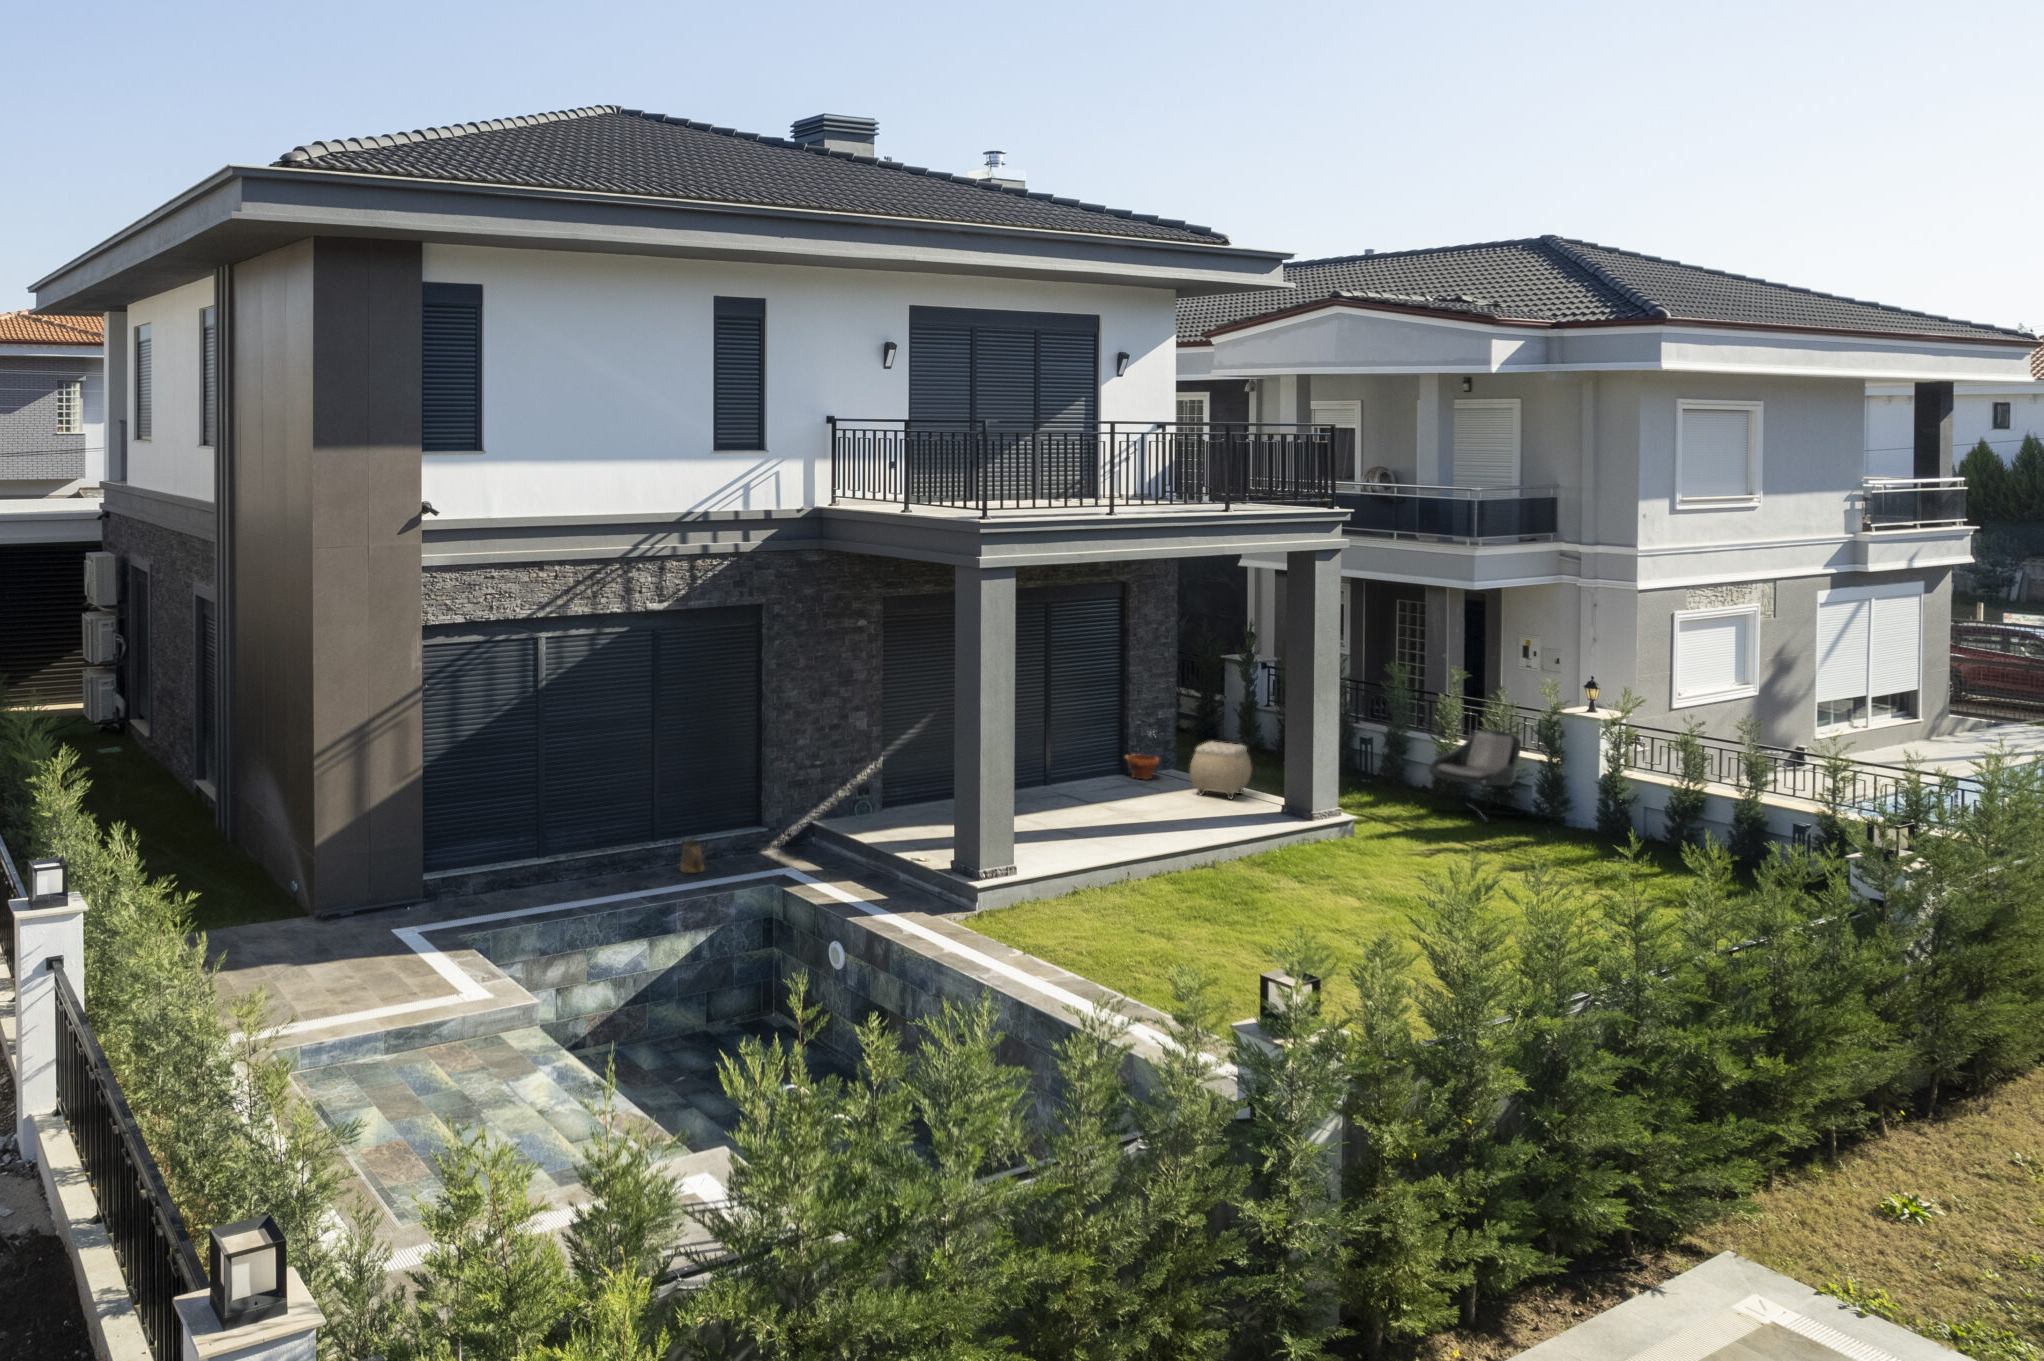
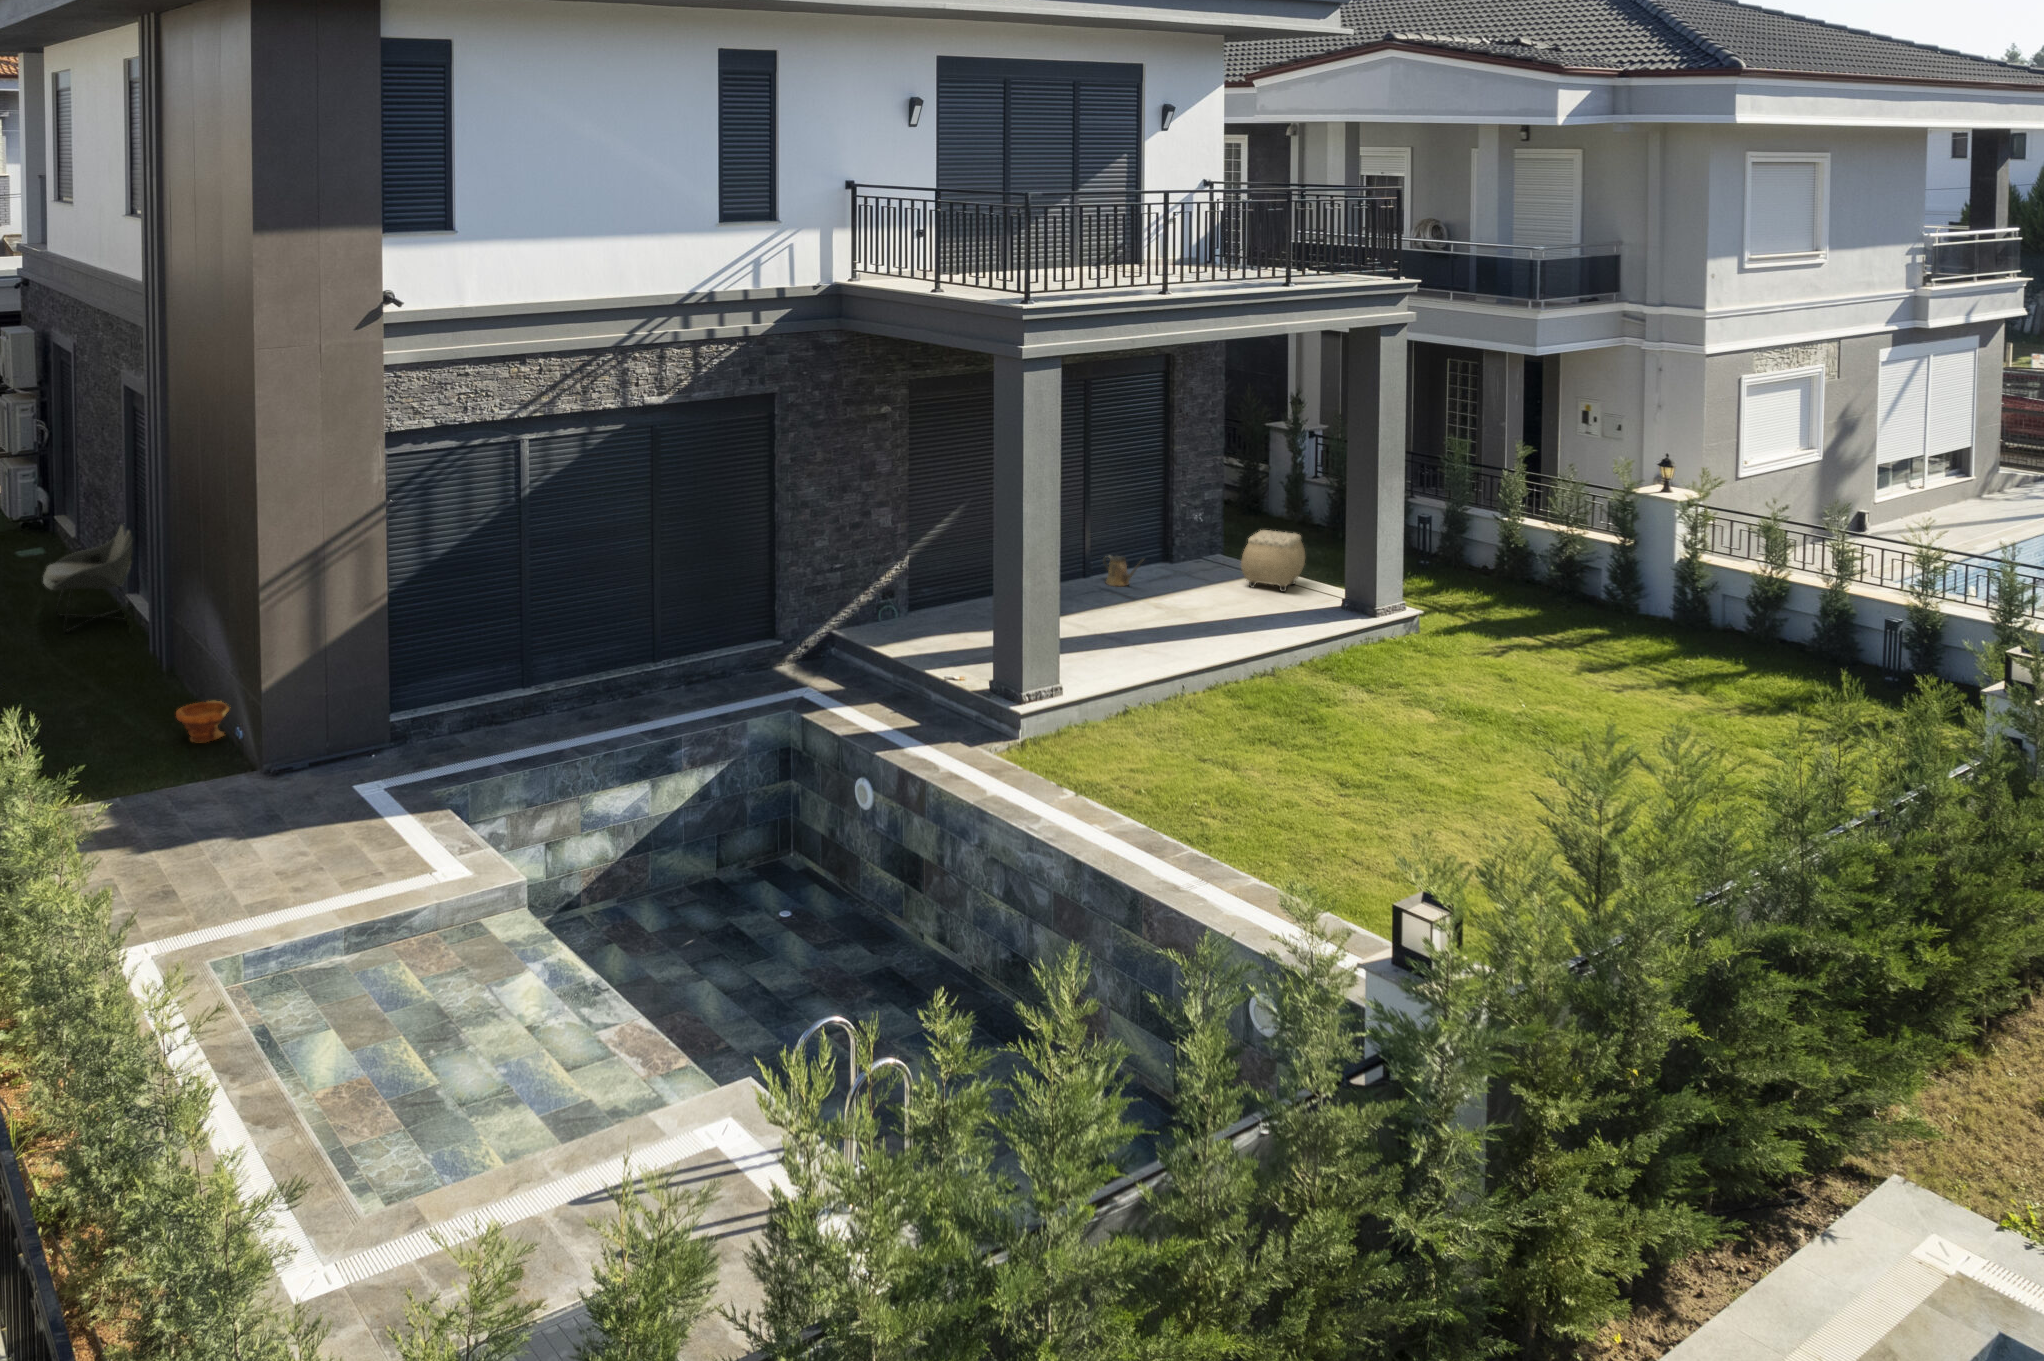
lounge chair: present [1429,730,1521,822] -> present [43,526,134,633]
planter: present [1126,754,1159,779] -> present [176,701,229,742]
watering can: present [680,839,711,873] -> present [1103,556,1141,586]

